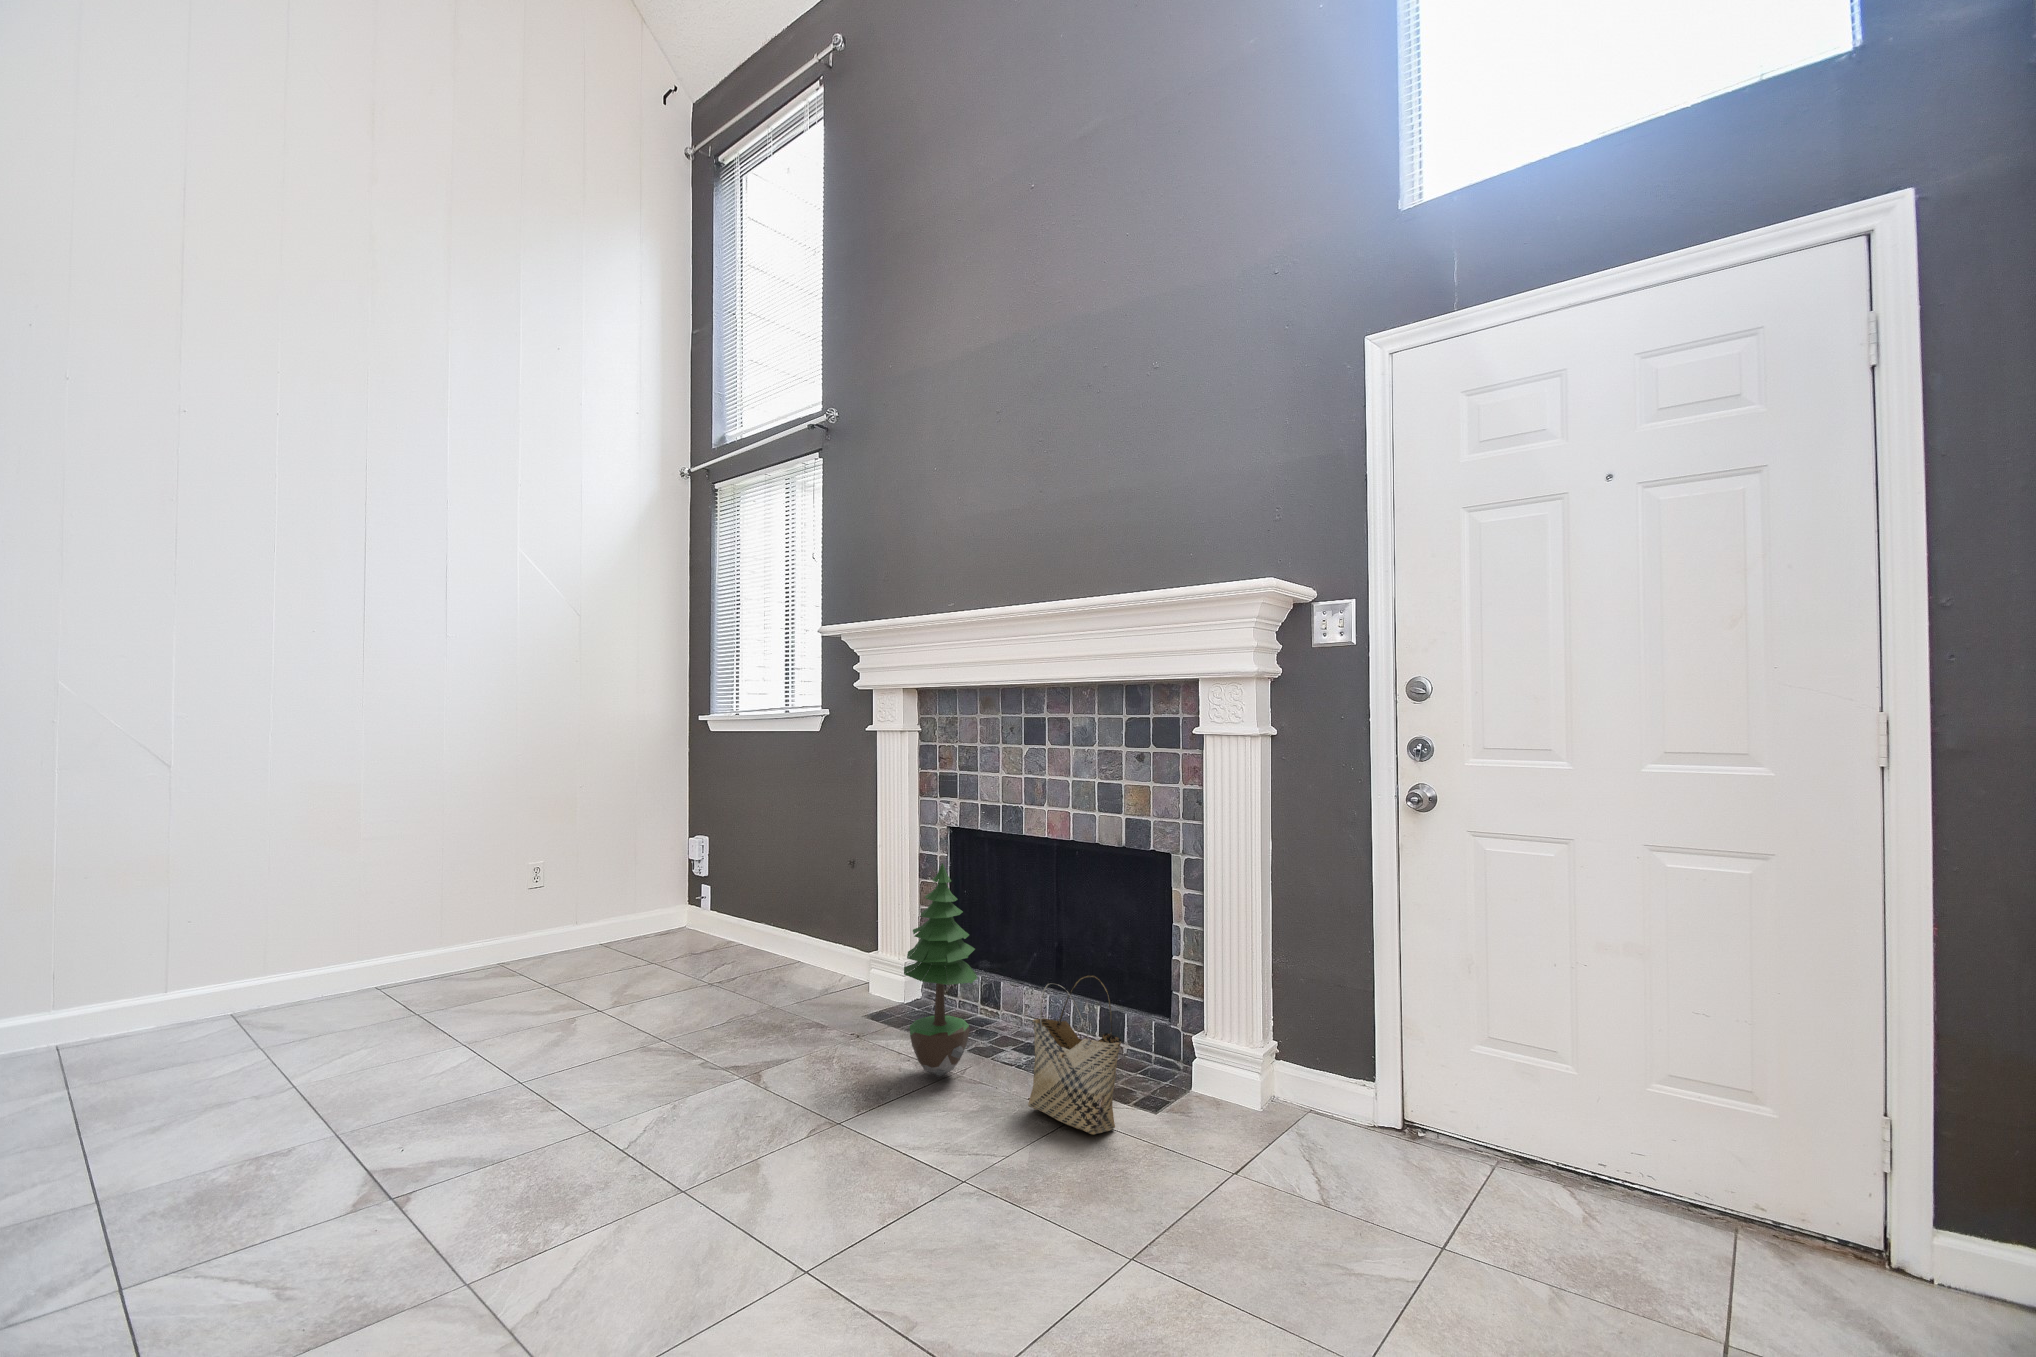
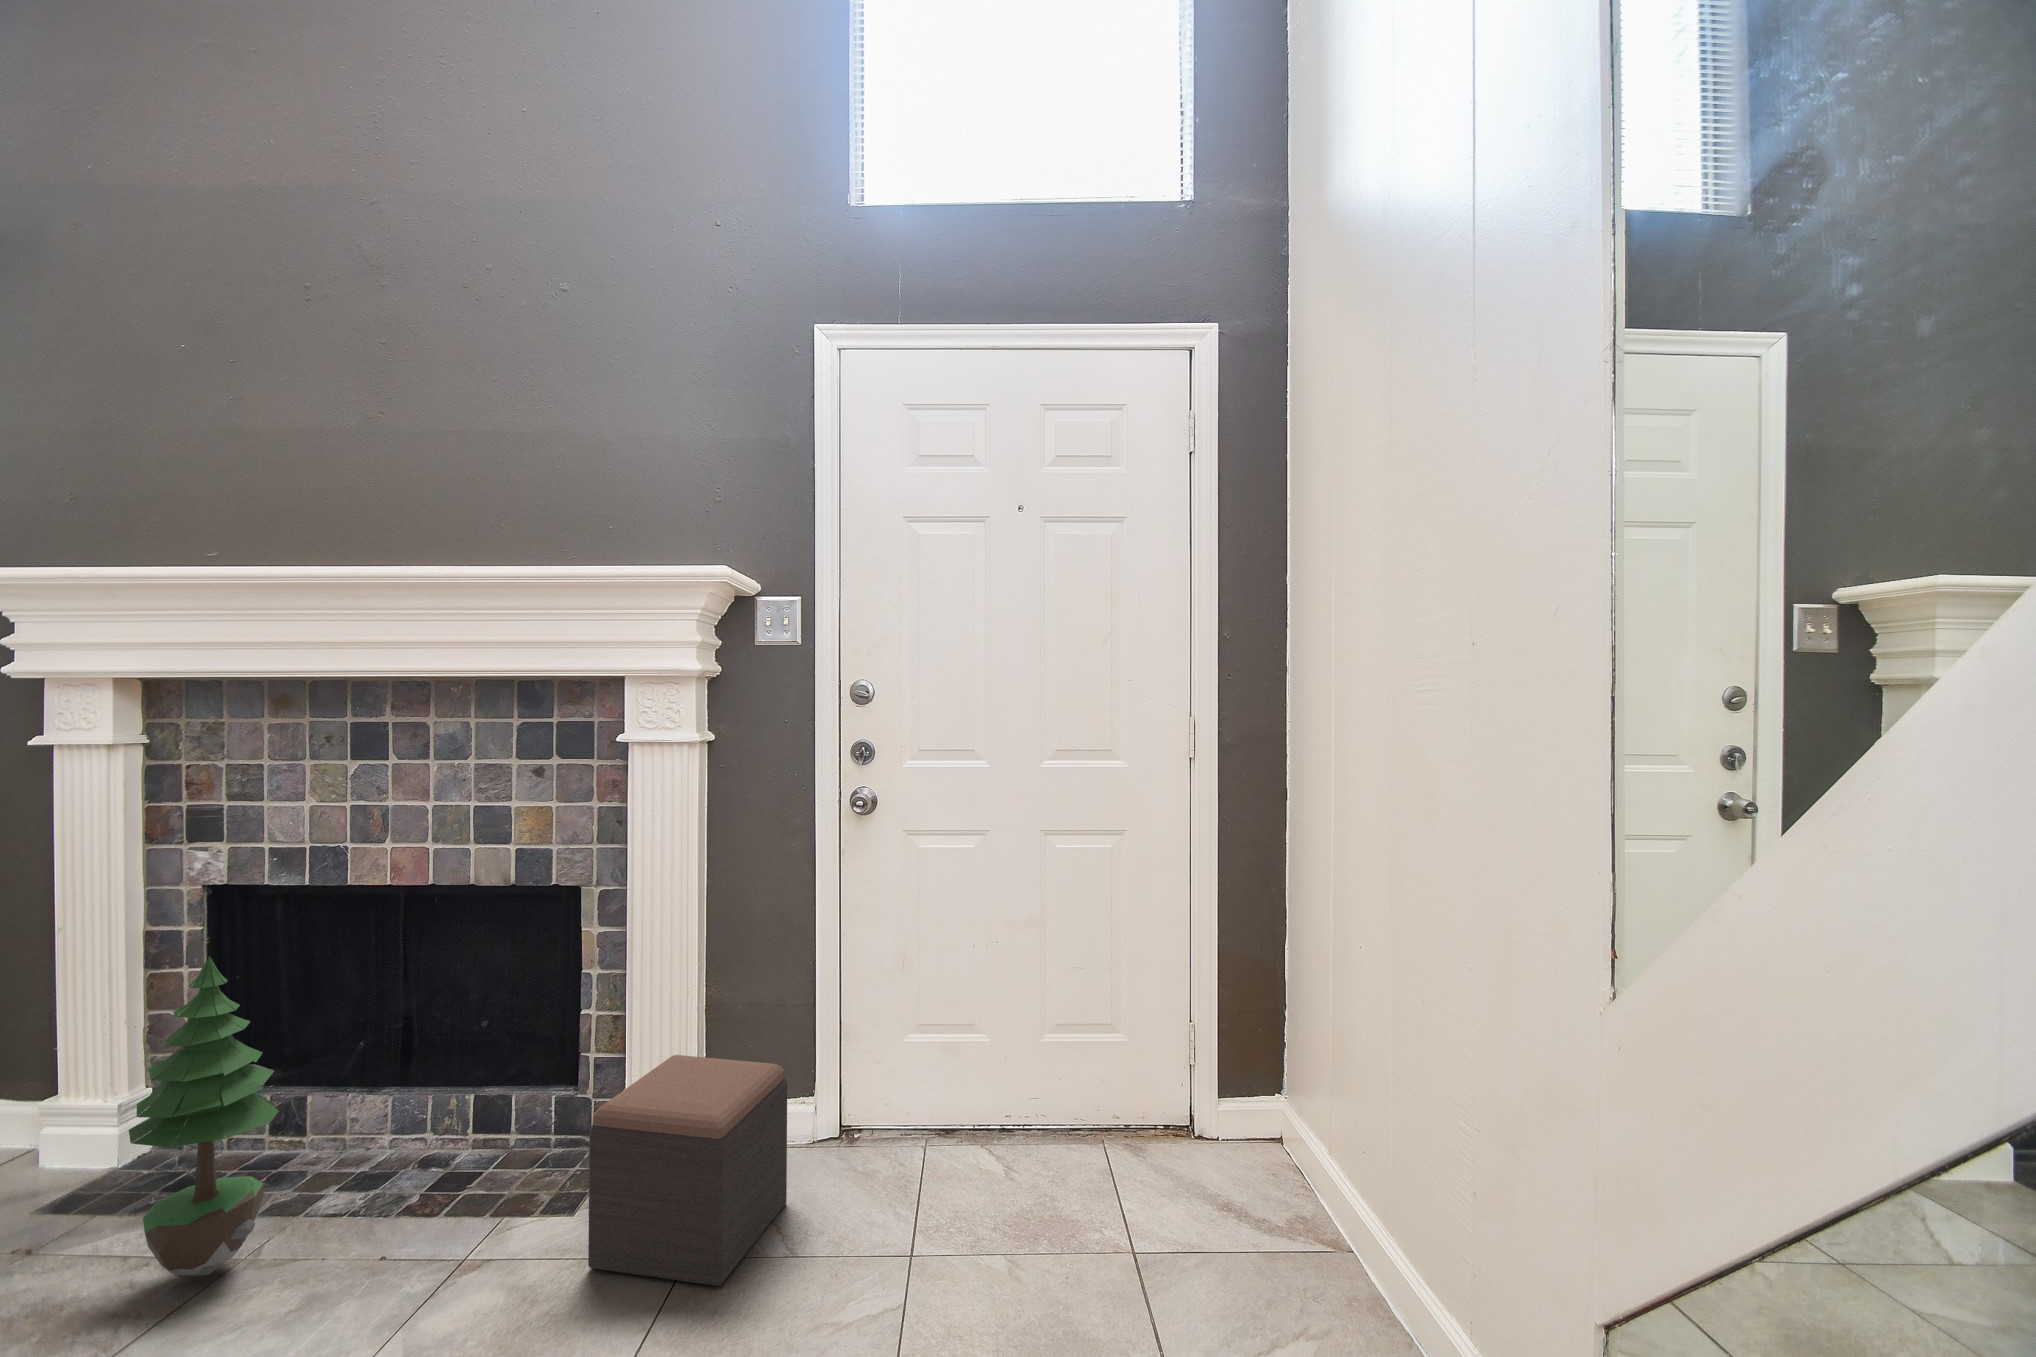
woven basket: present [1028,975,1121,1134] -> none [378,1067,526,1278]
footstool: none [1163,1003,1334,1206] -> present [588,1055,787,1286]

